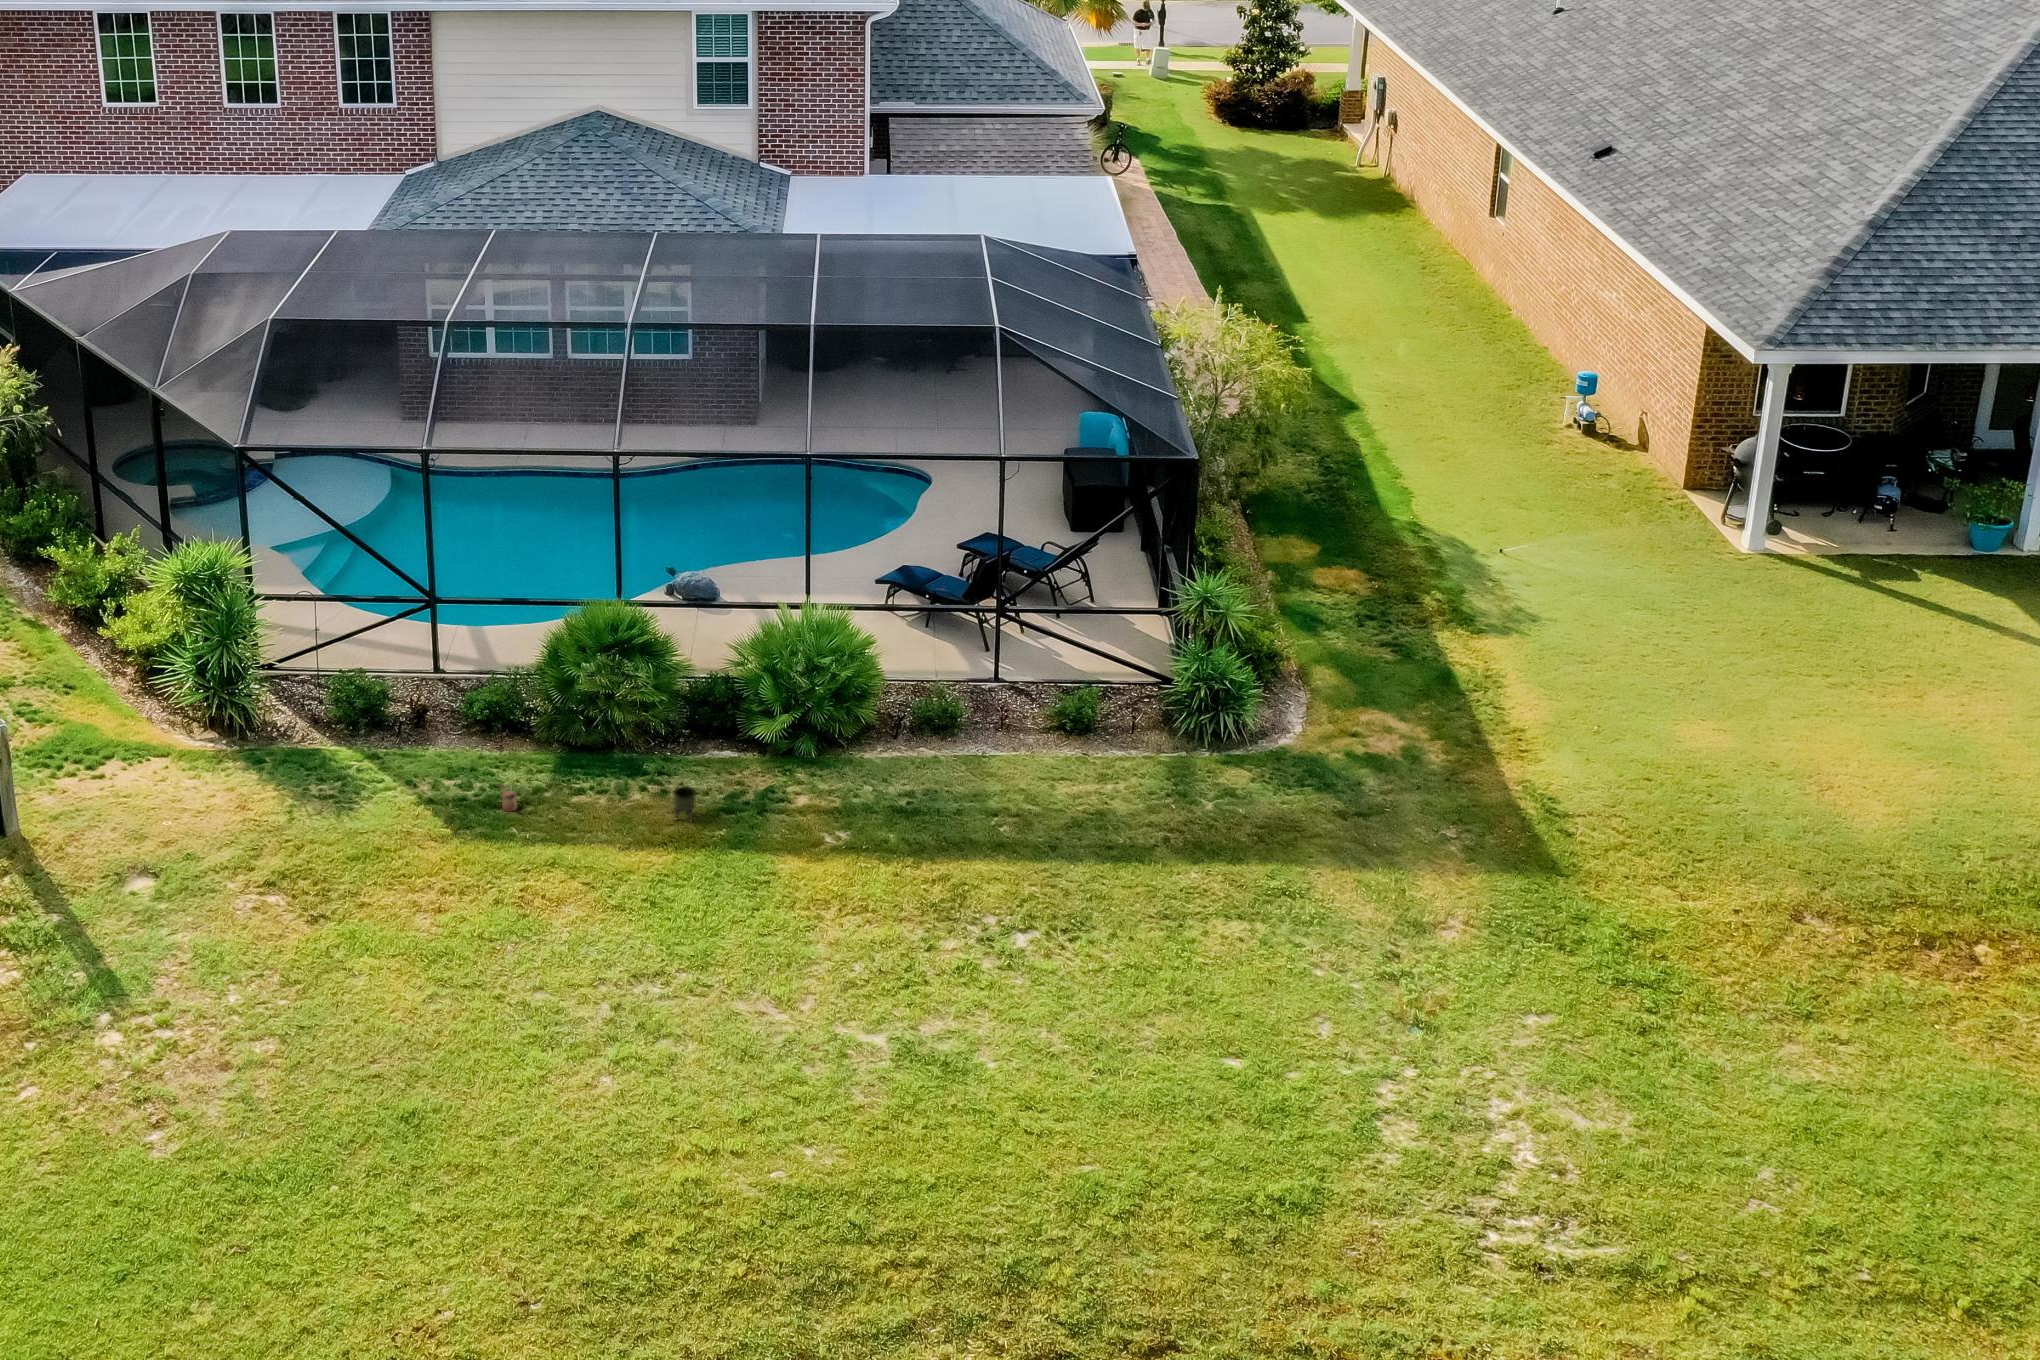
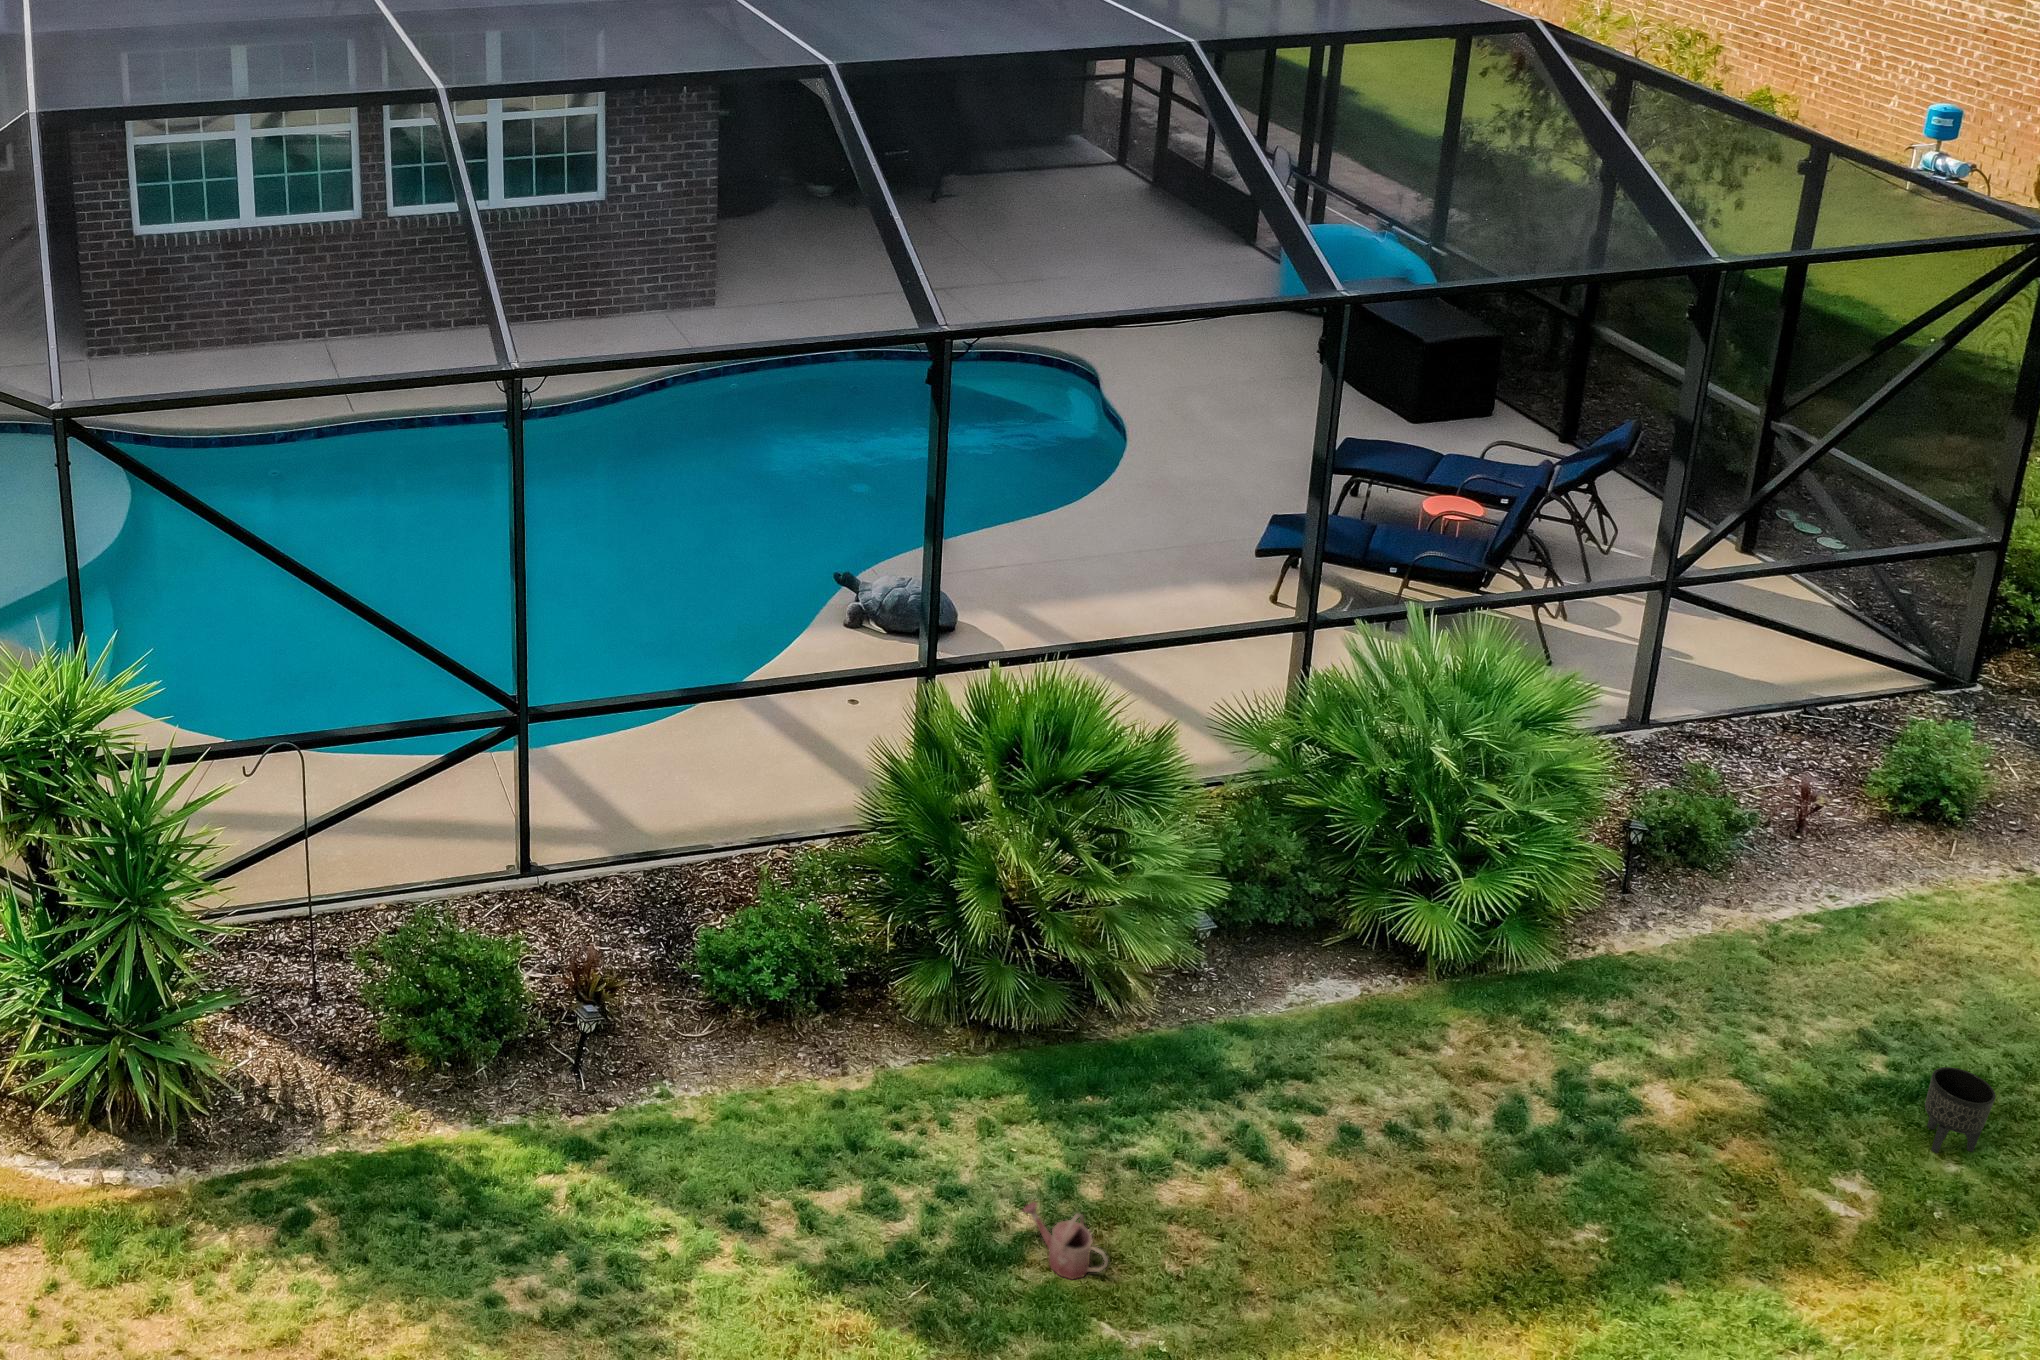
planter: present [673,786,696,821] -> present [1925,1067,1996,1153]

